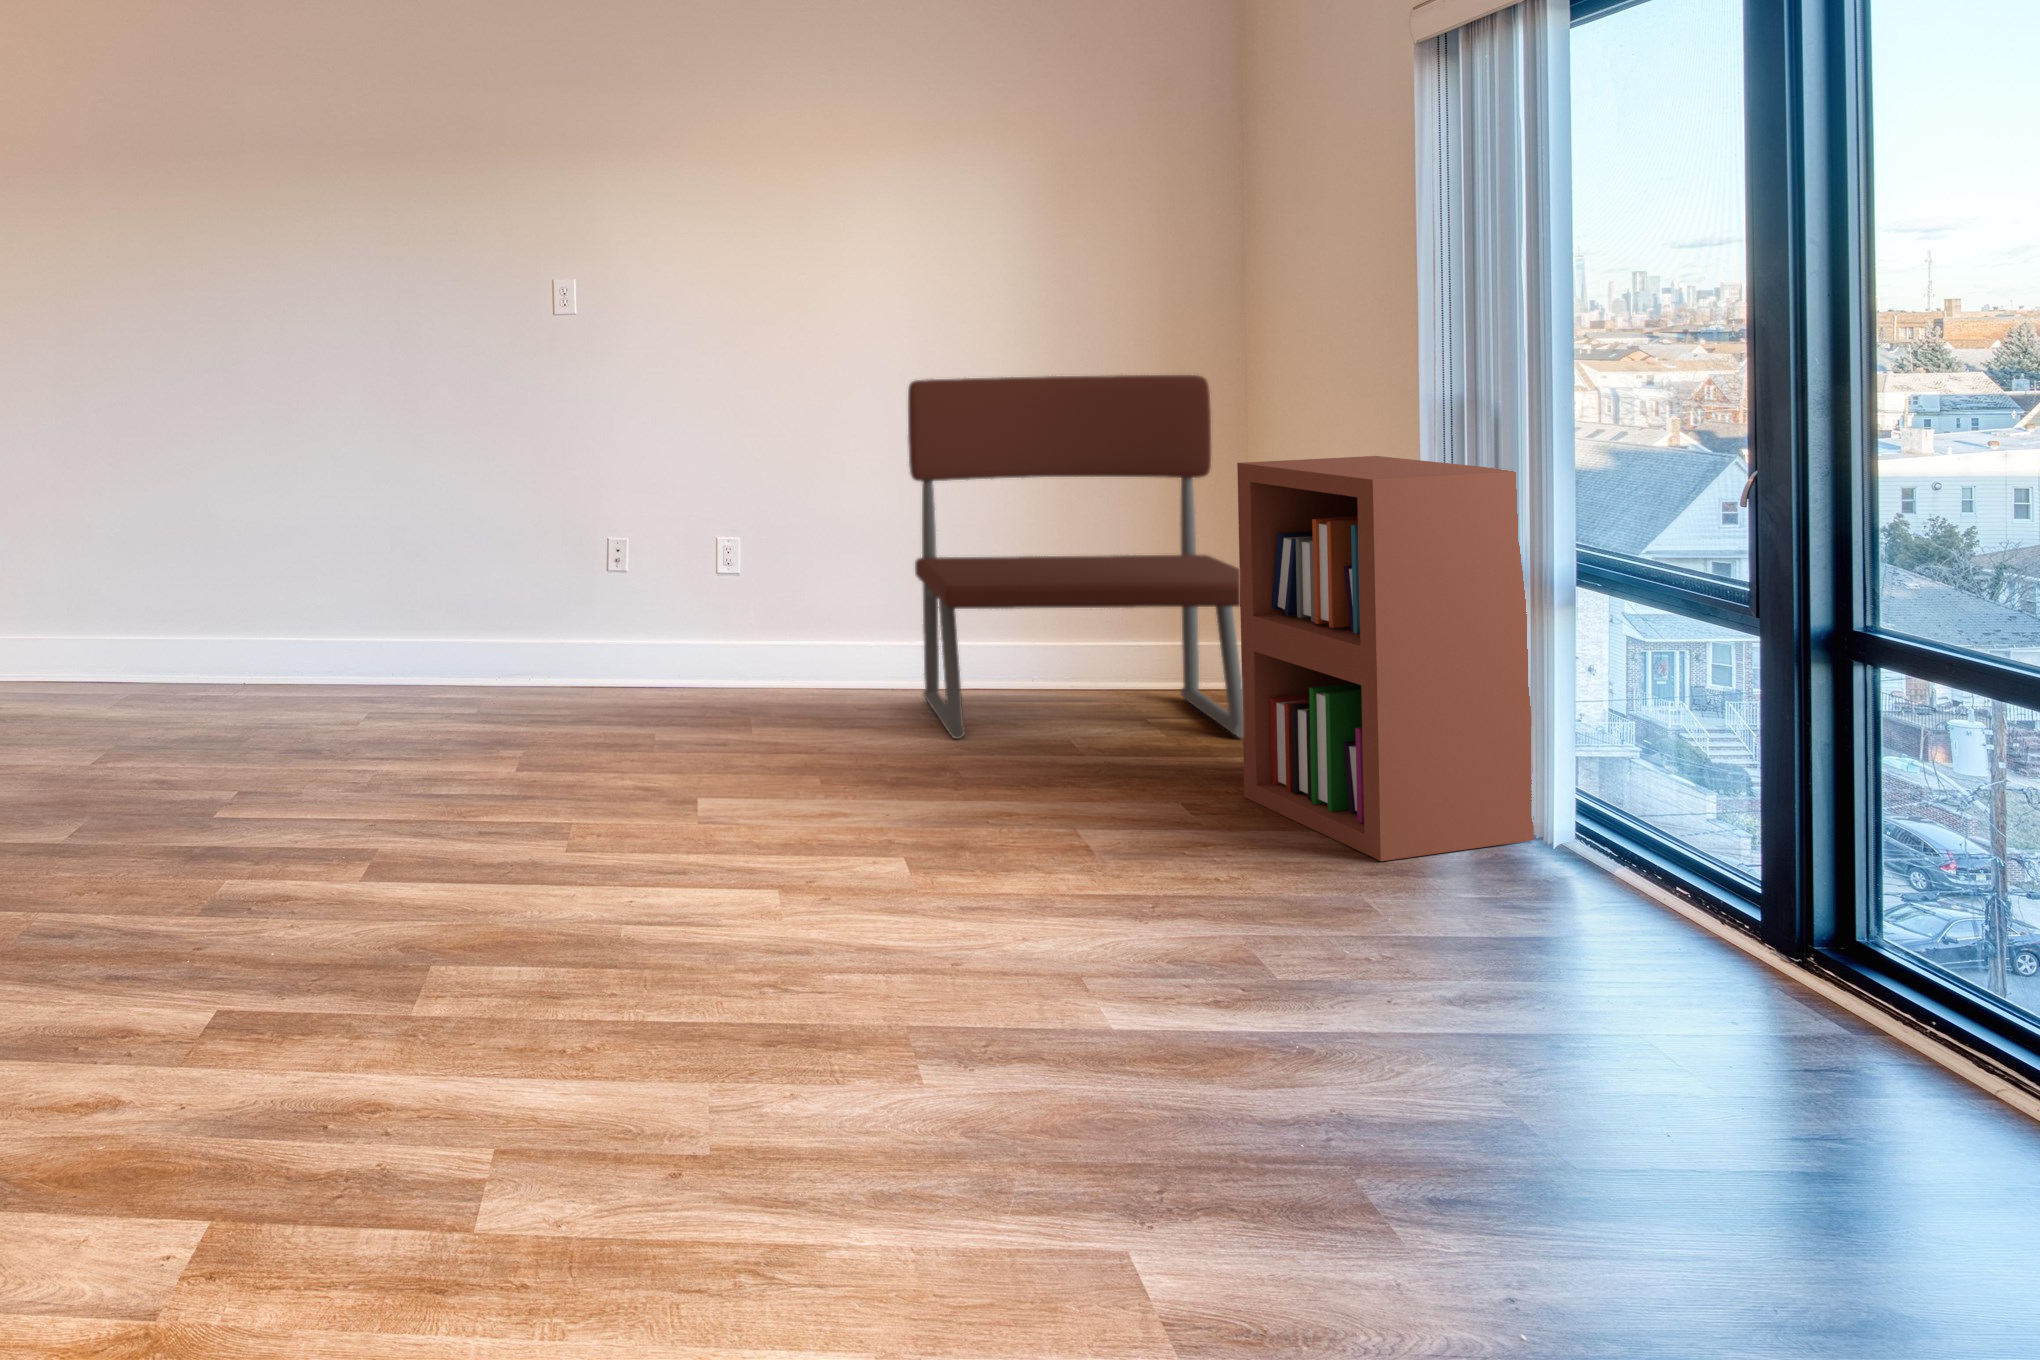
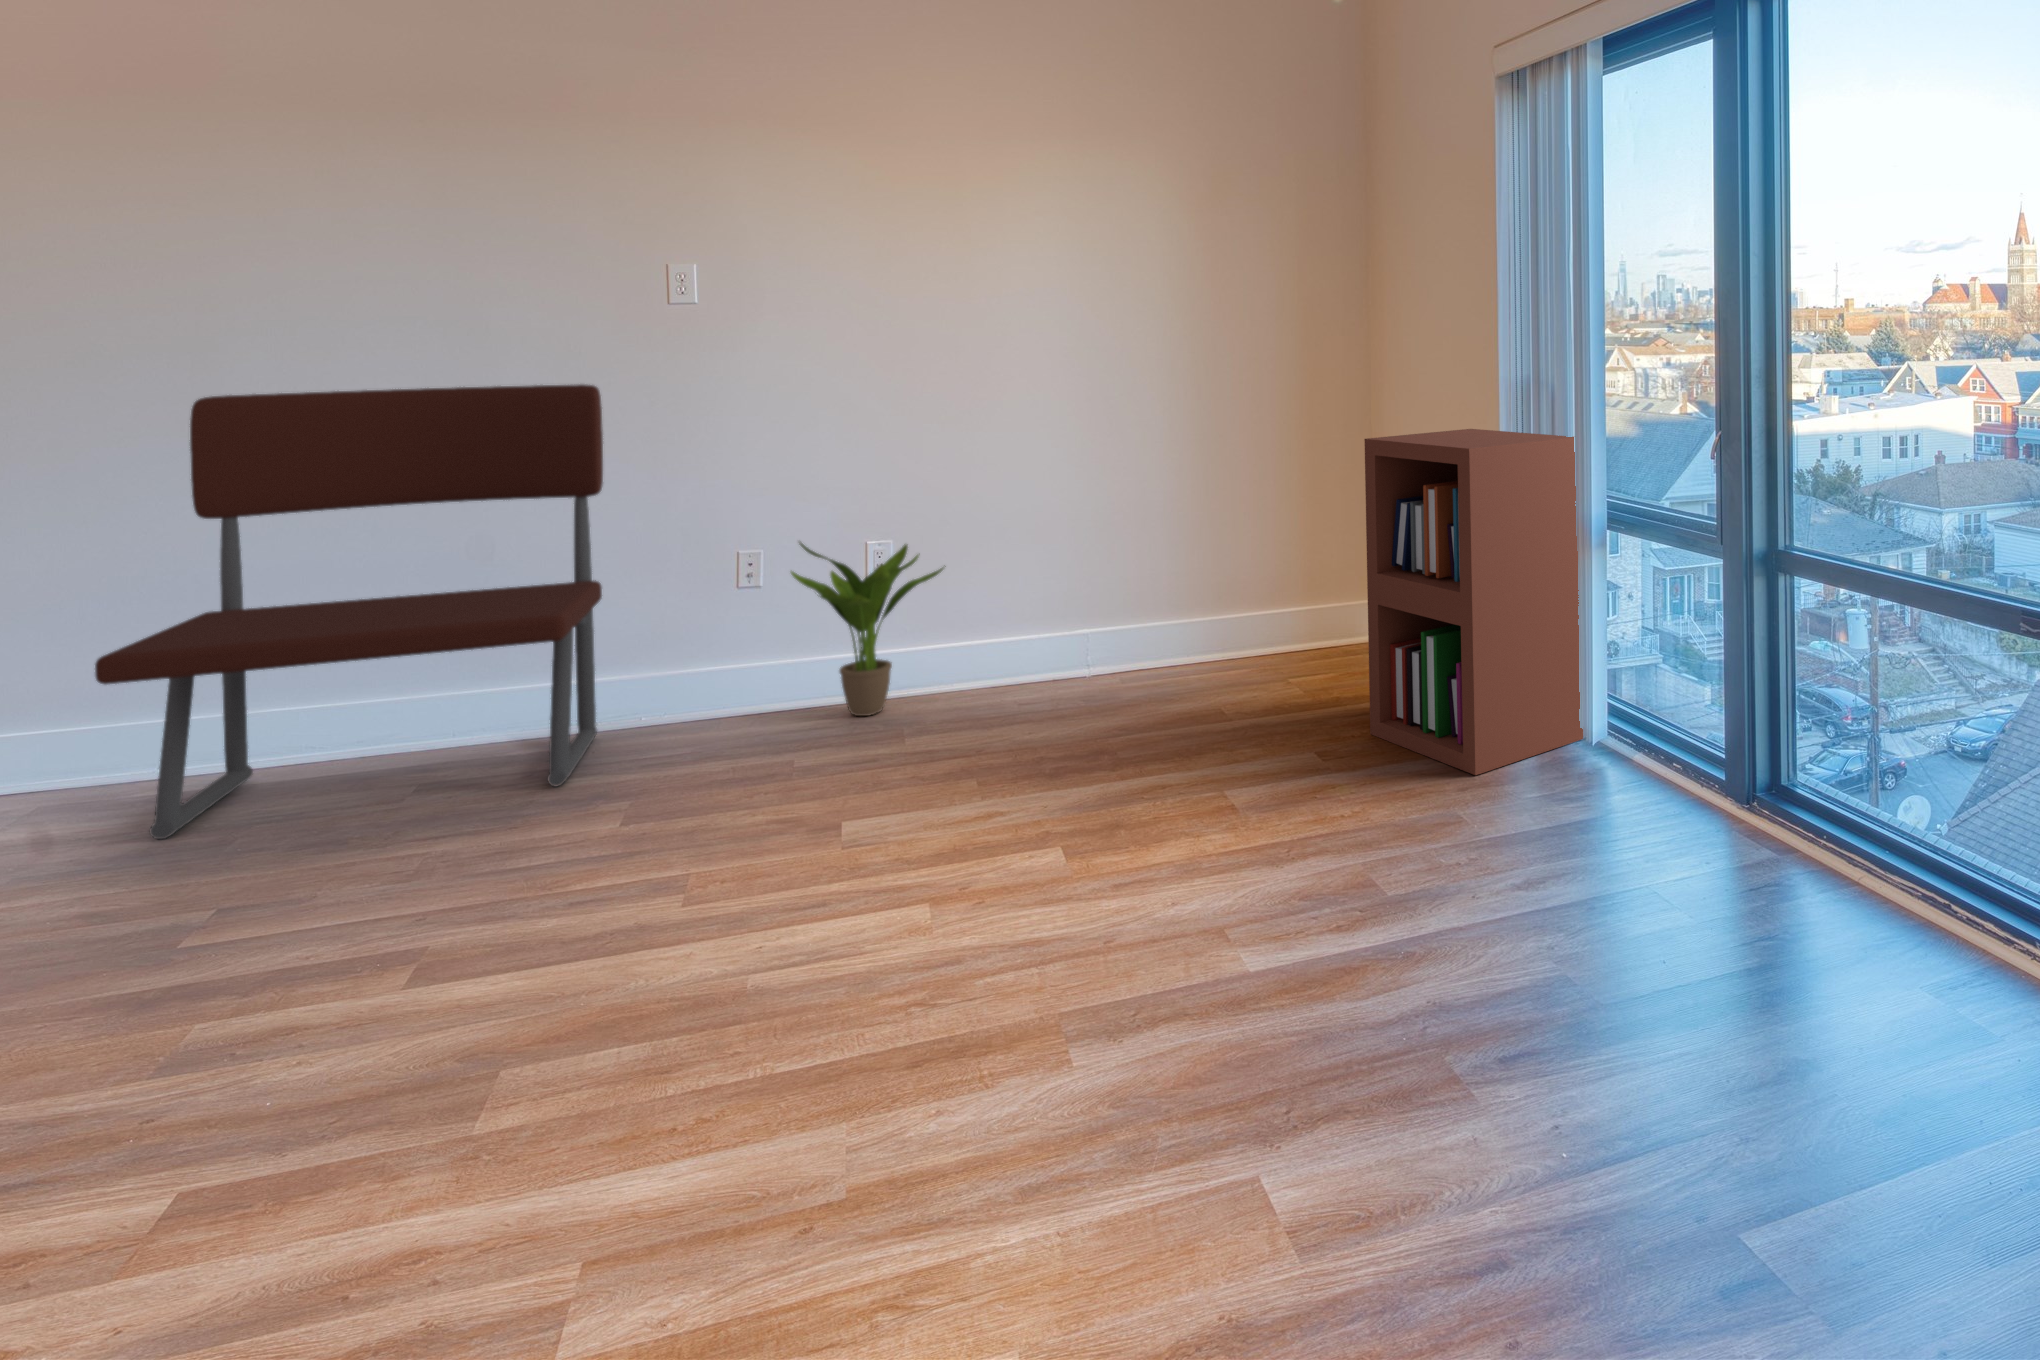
bench: present [908,375,1243,739] -> present [95,384,603,839]
potted plant: none [636,537,777,710] -> present [791,542,946,716]

